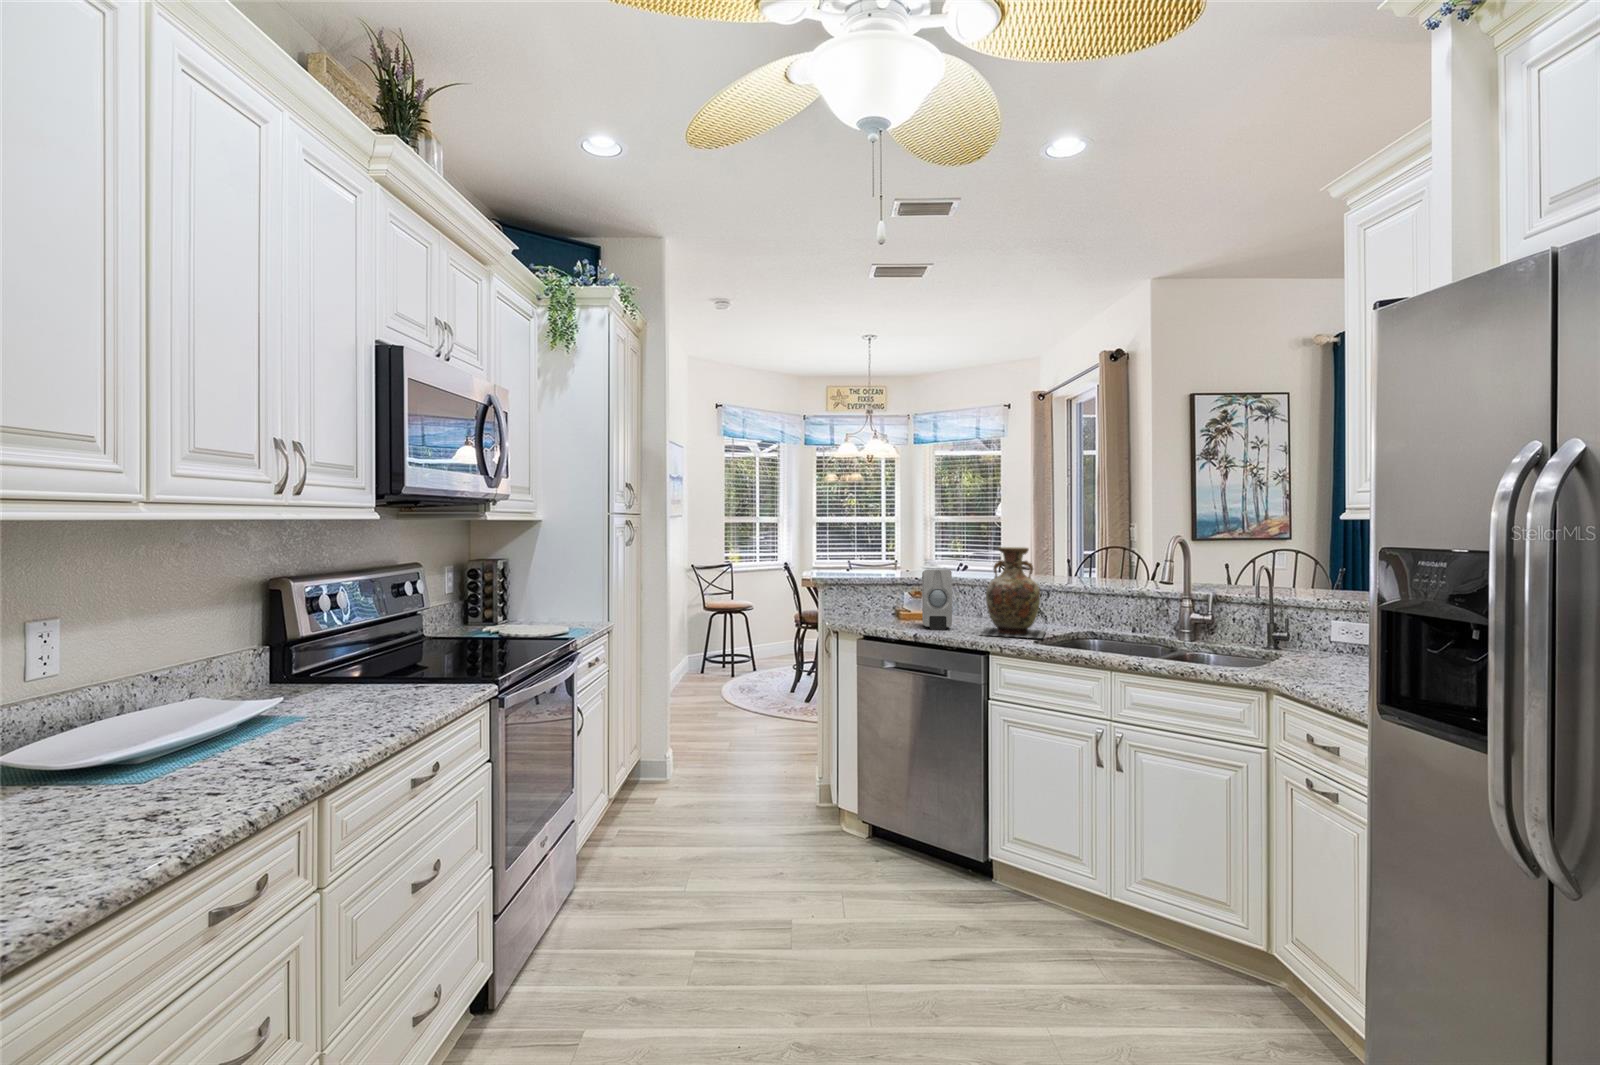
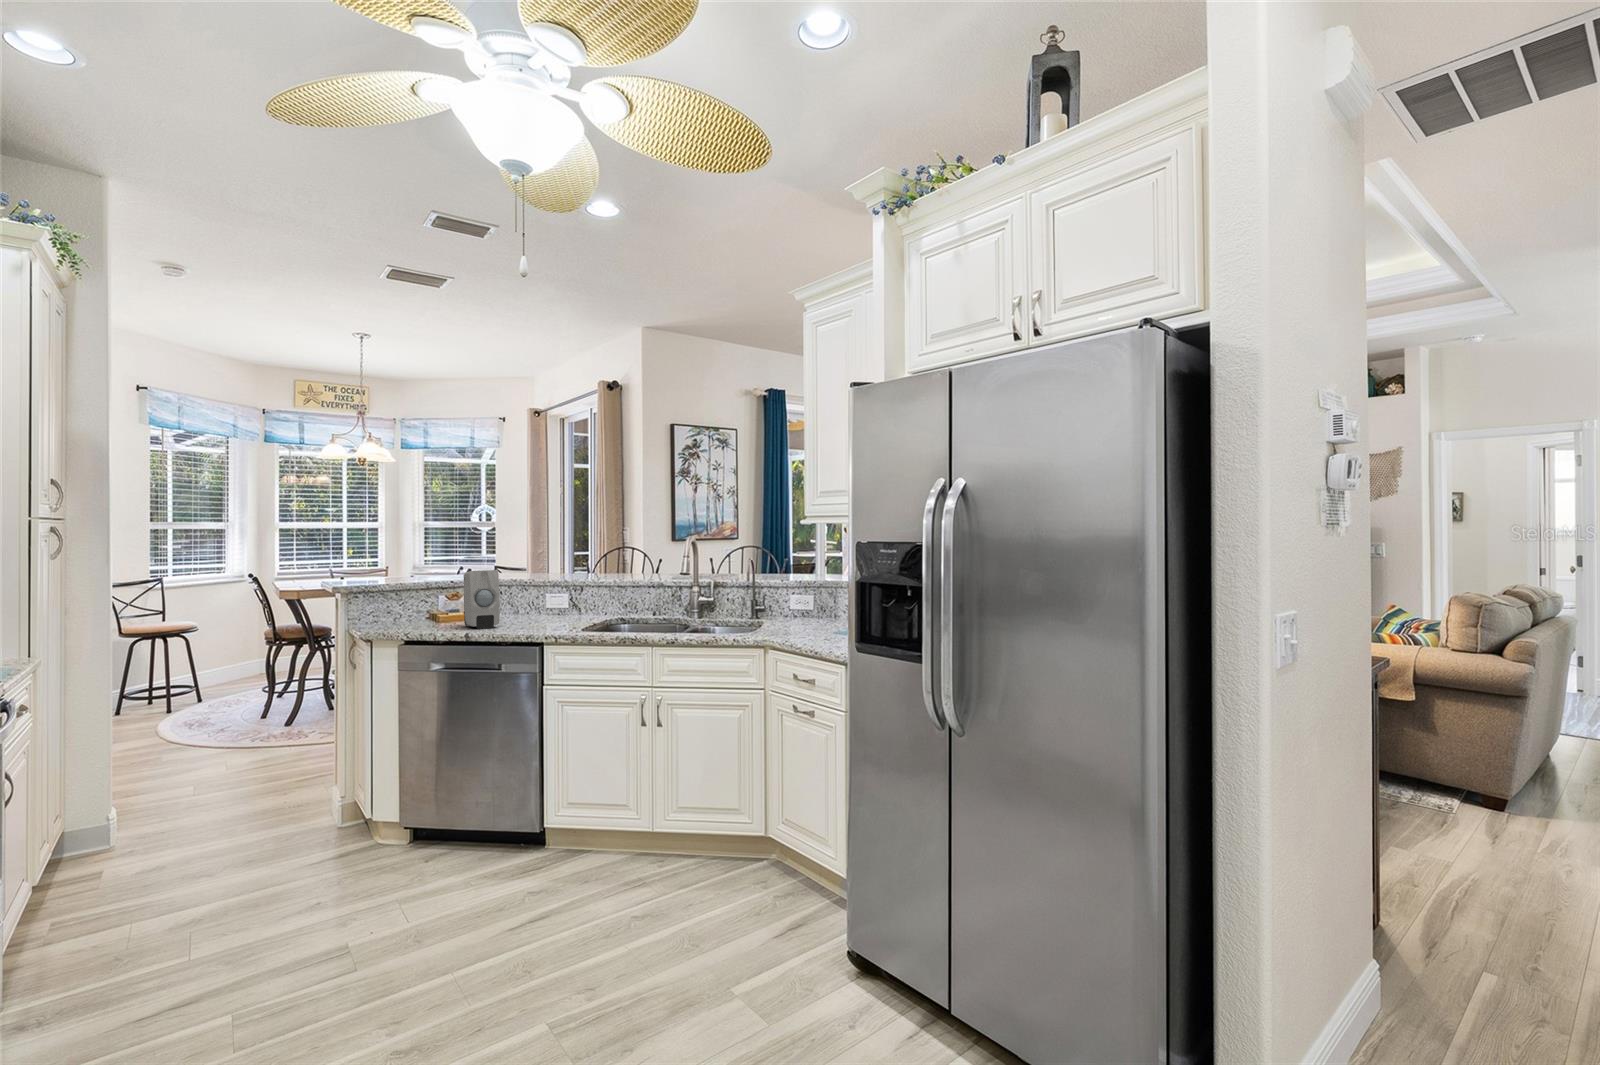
vase: present [980,547,1046,638] -> none [530,547,589,629]

